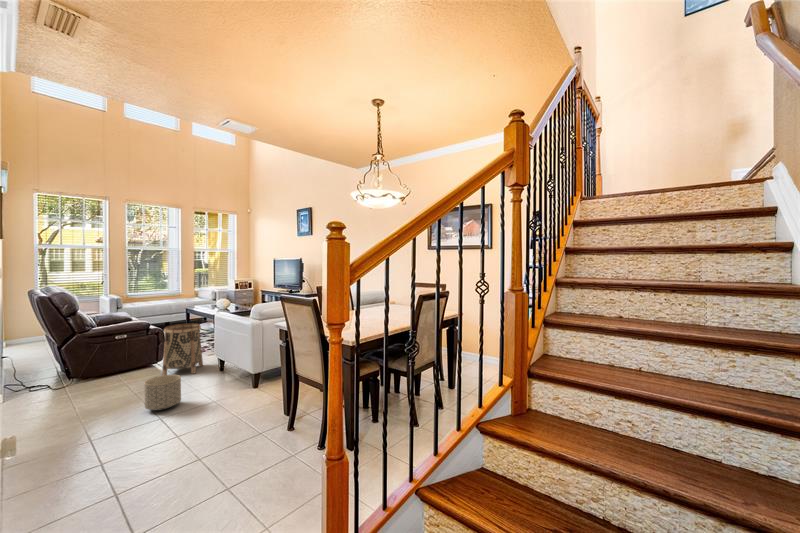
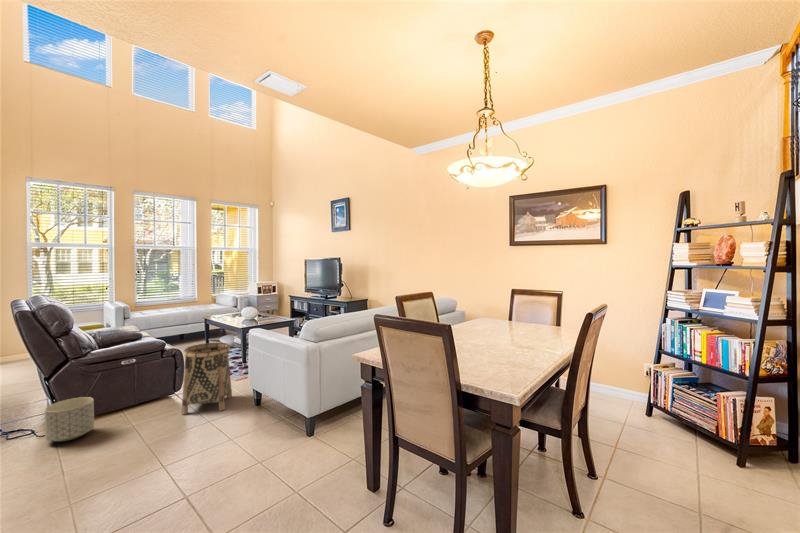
planter: present [144,375,181,410] -> present [45,397,94,442]

